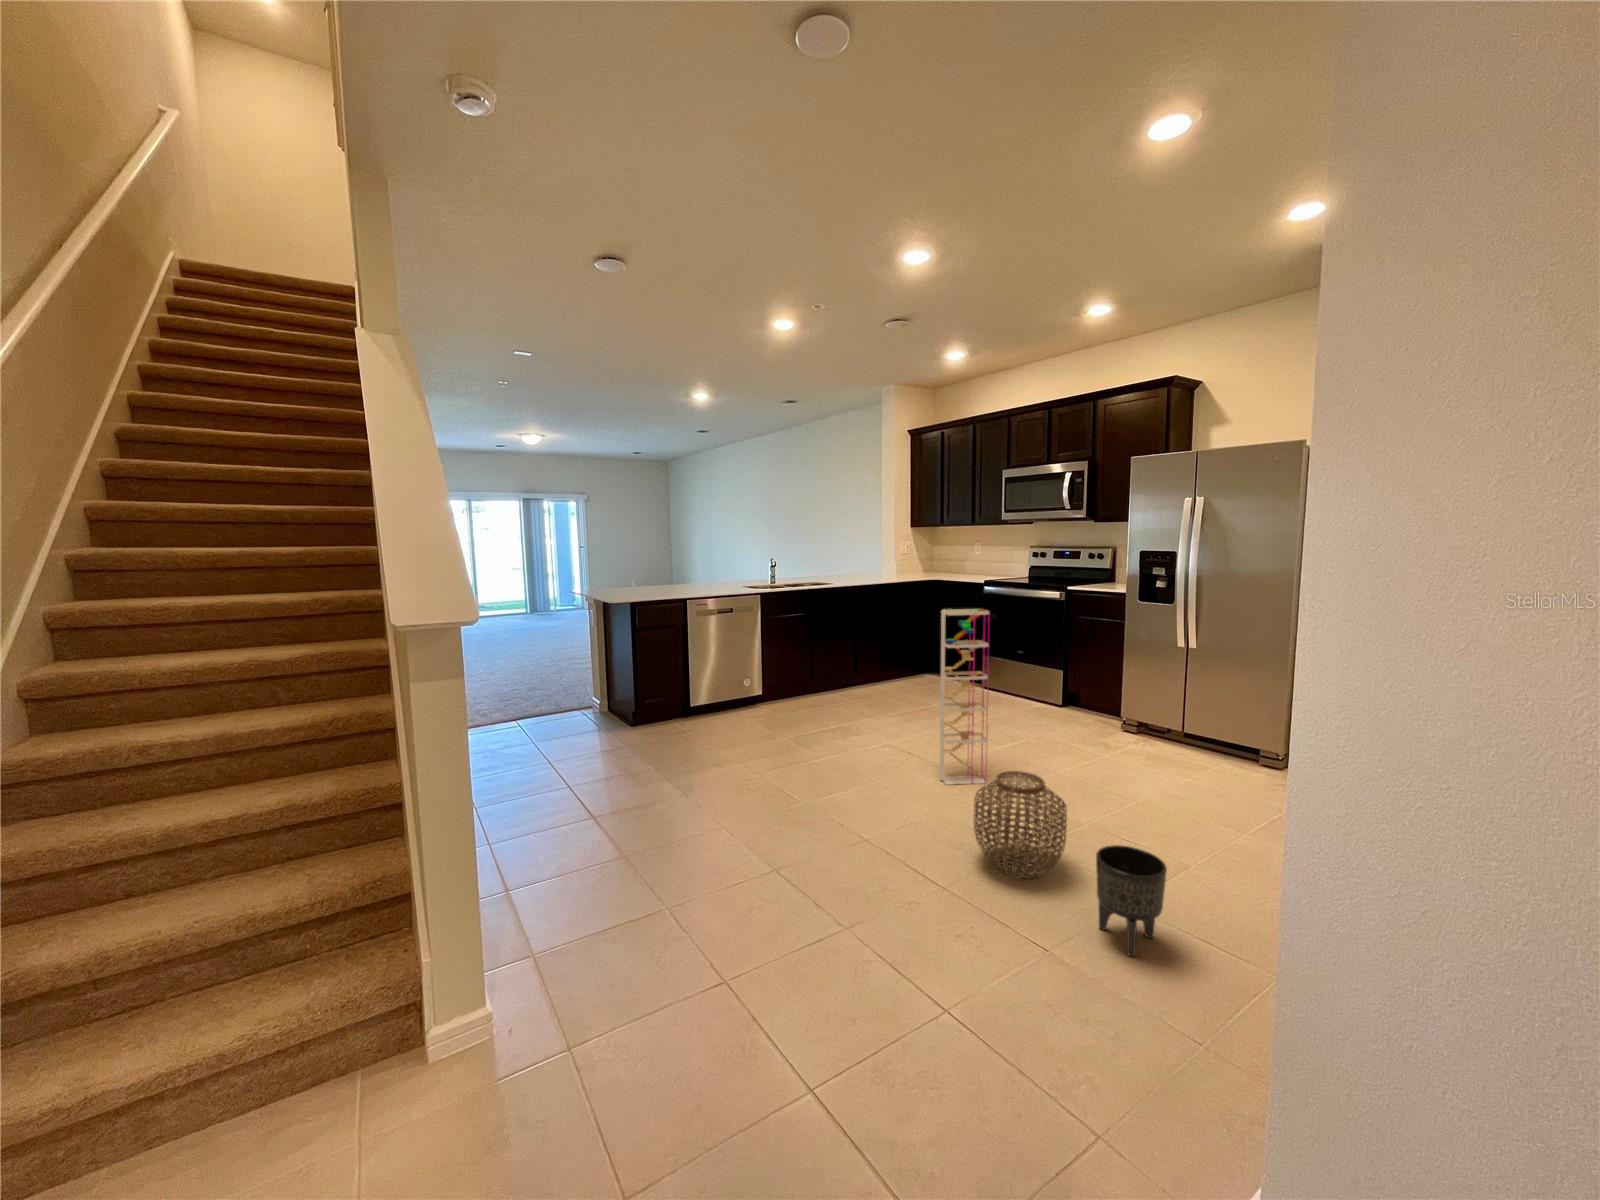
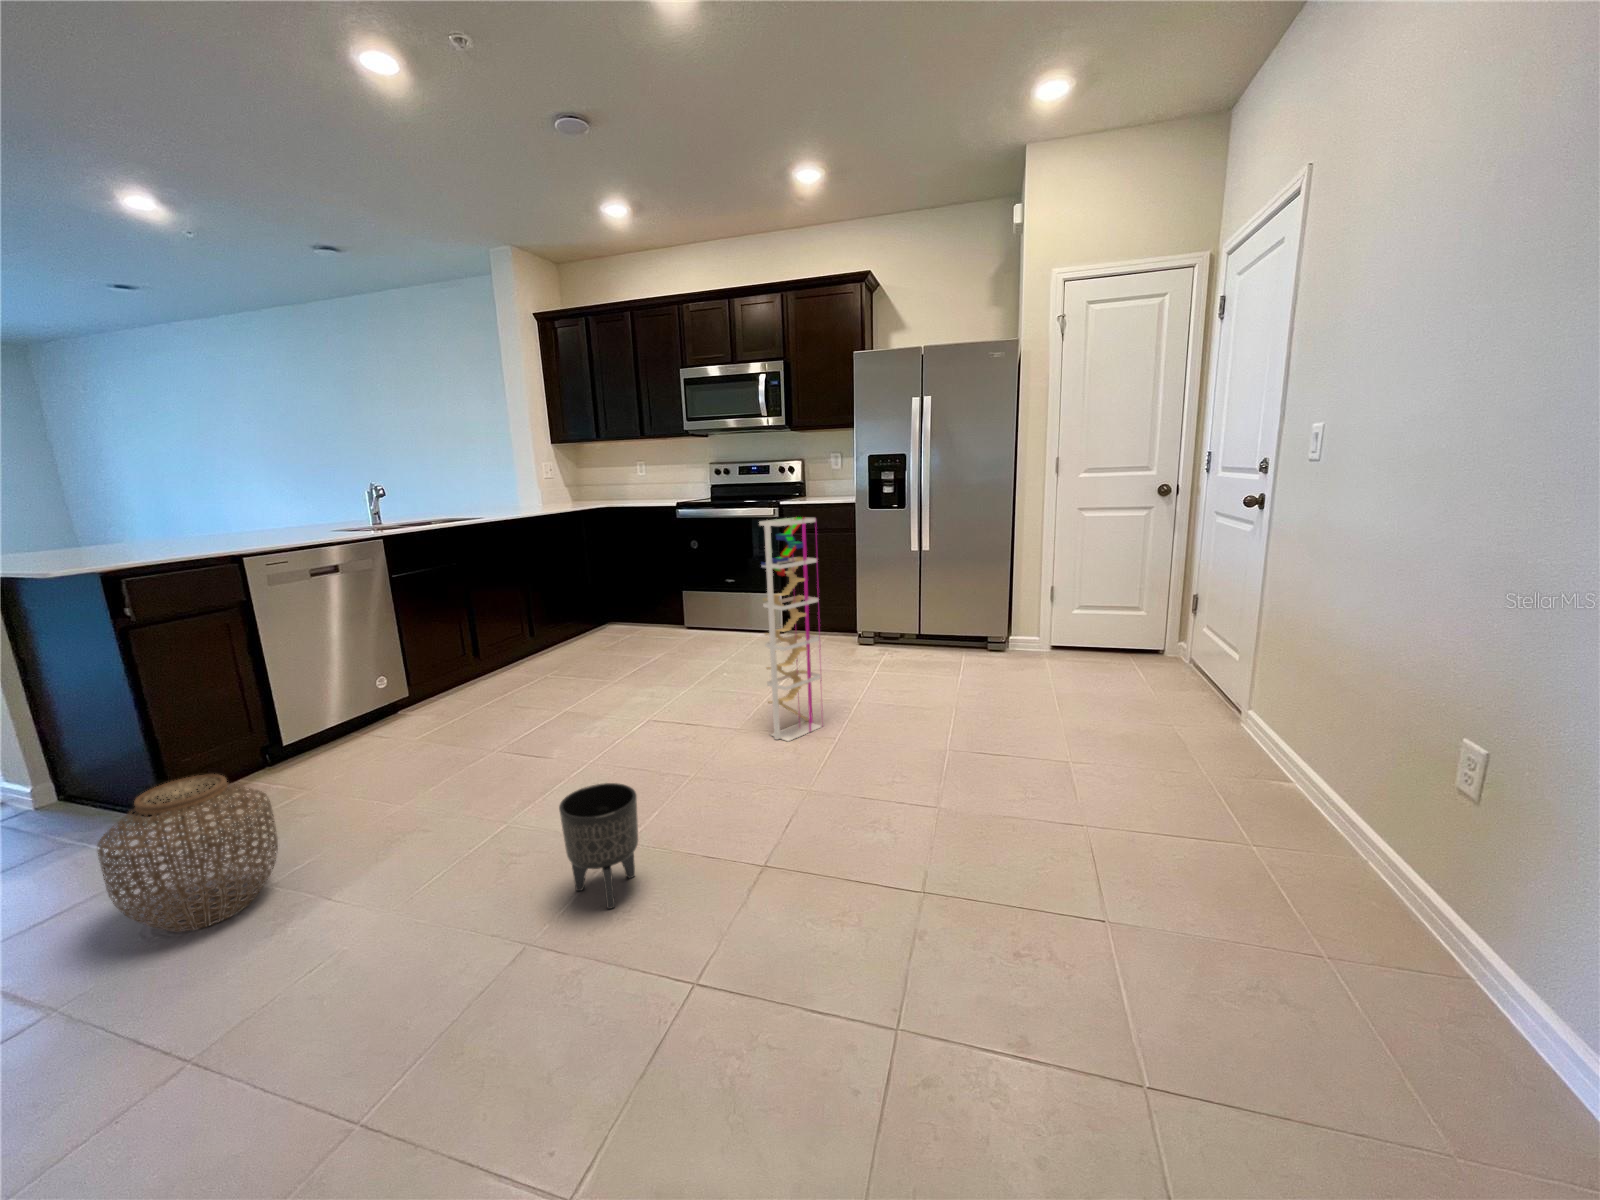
woven basket: present [974,771,1067,878] -> present [98,774,278,931]
planter: present [1096,845,1167,957] -> present [559,783,638,909]

